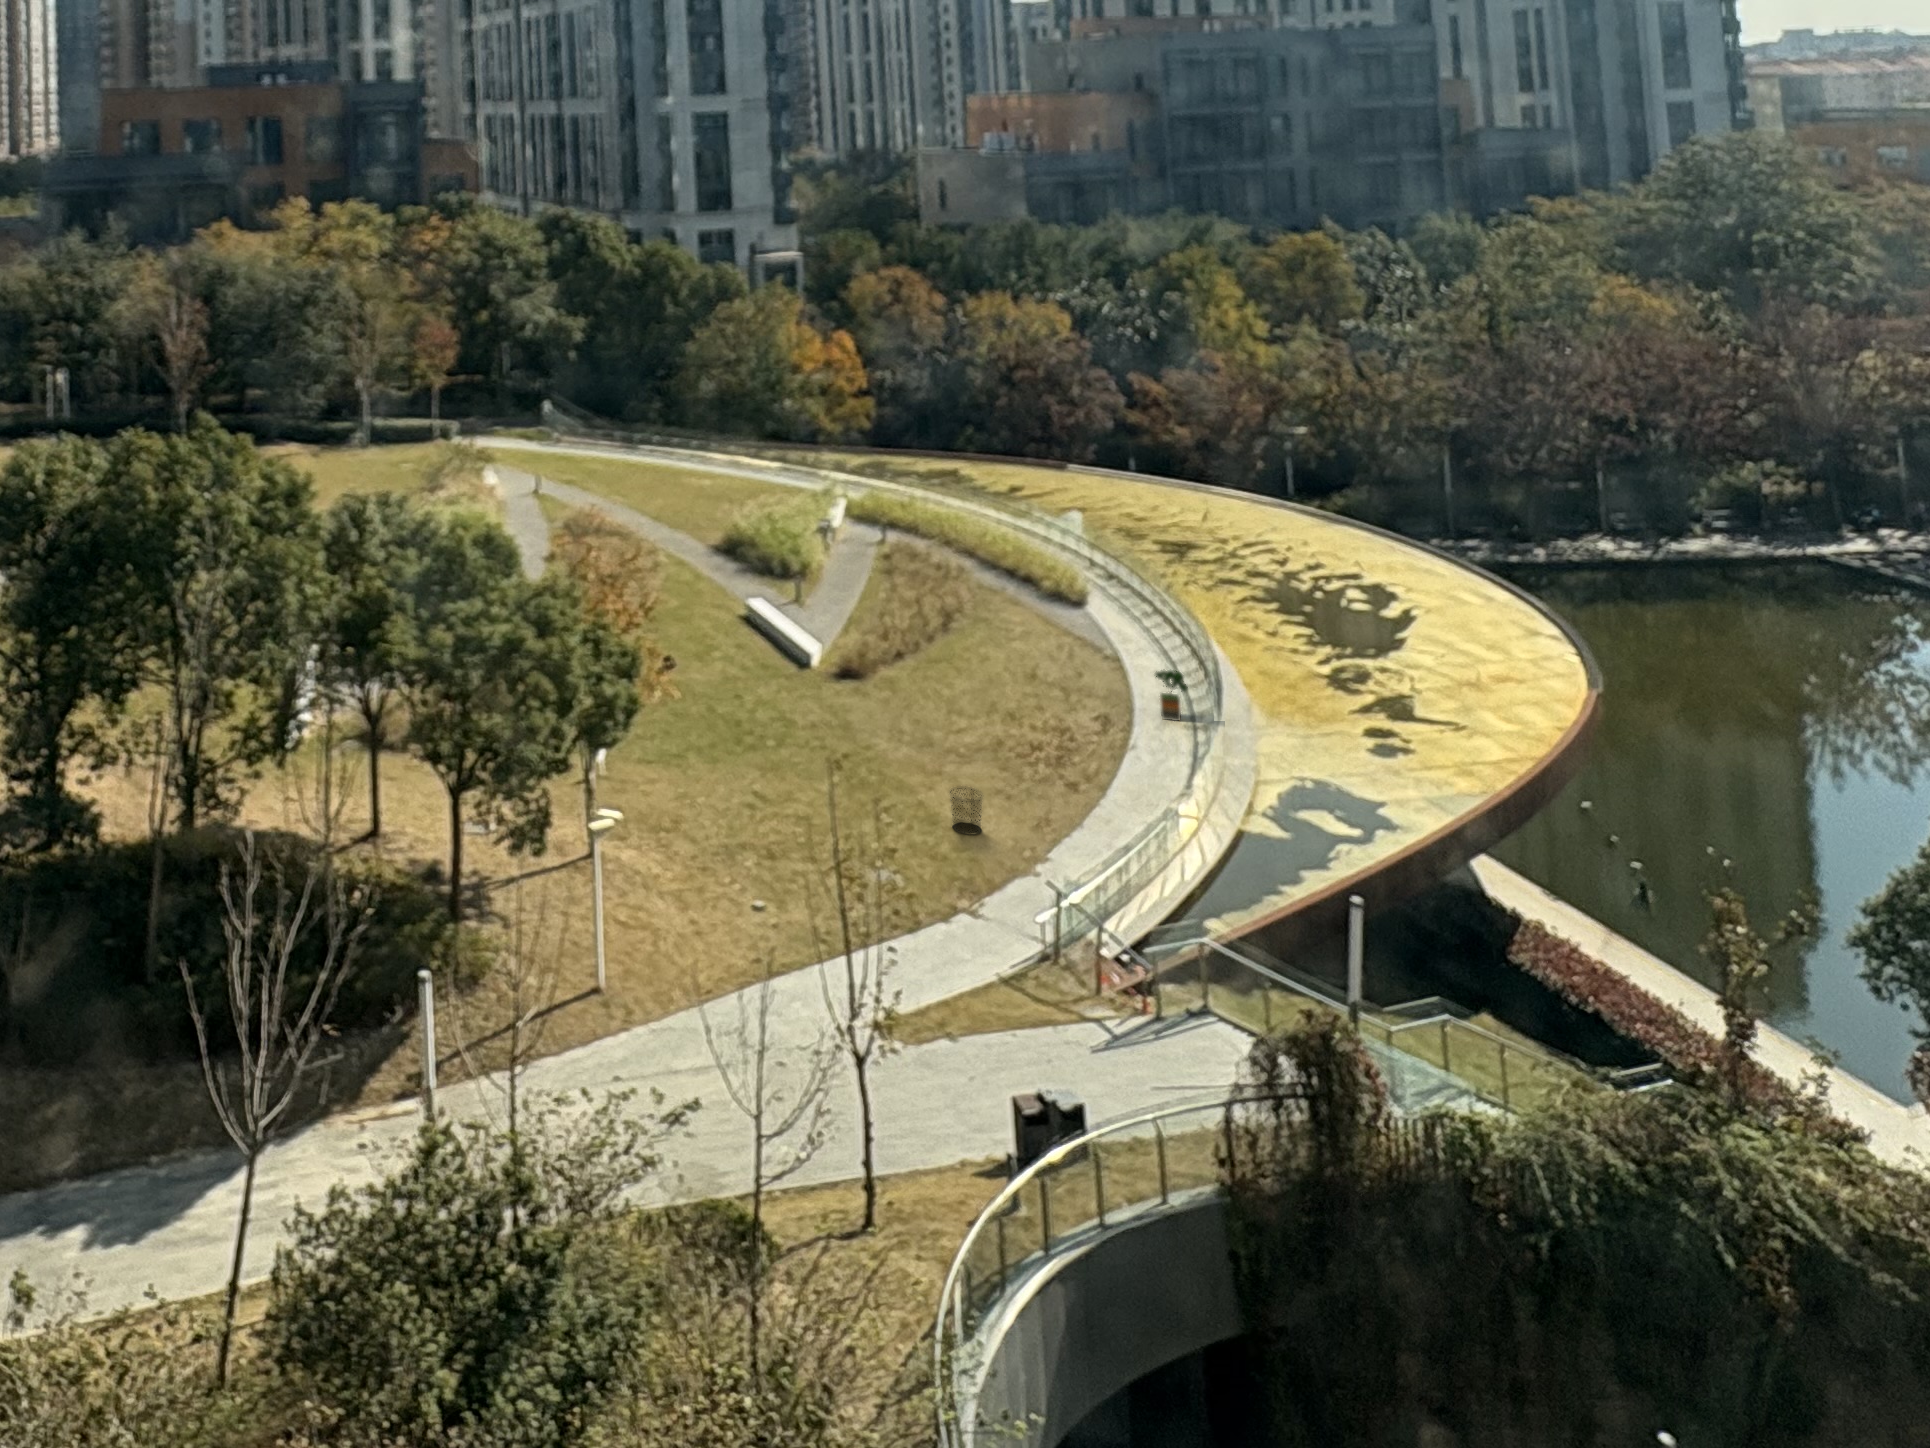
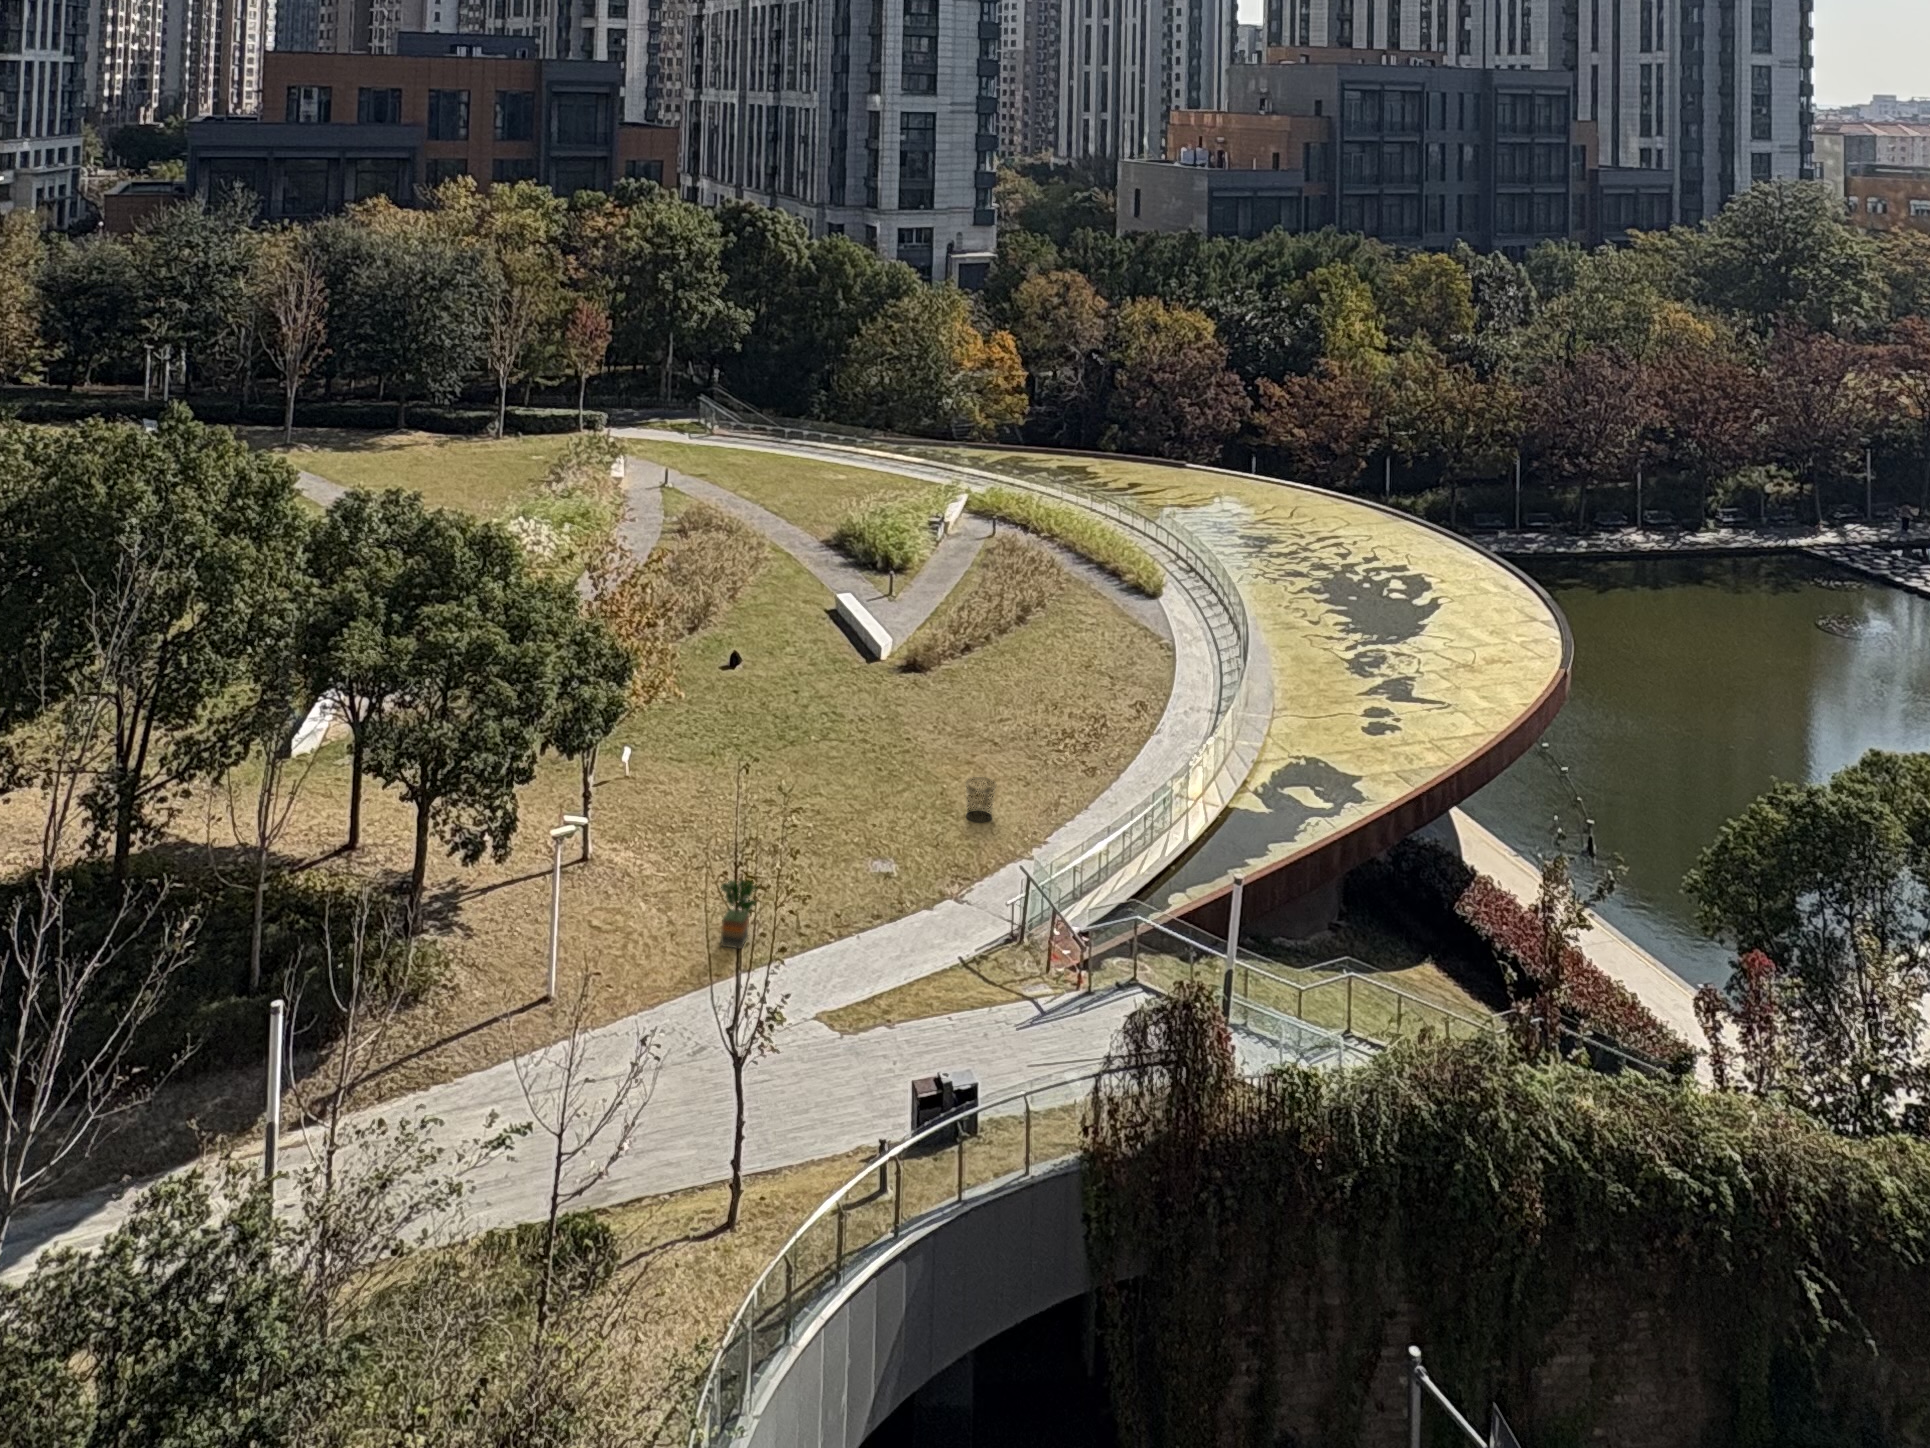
potted tree: present [1155,670,1188,721] -> present [720,880,758,949]

